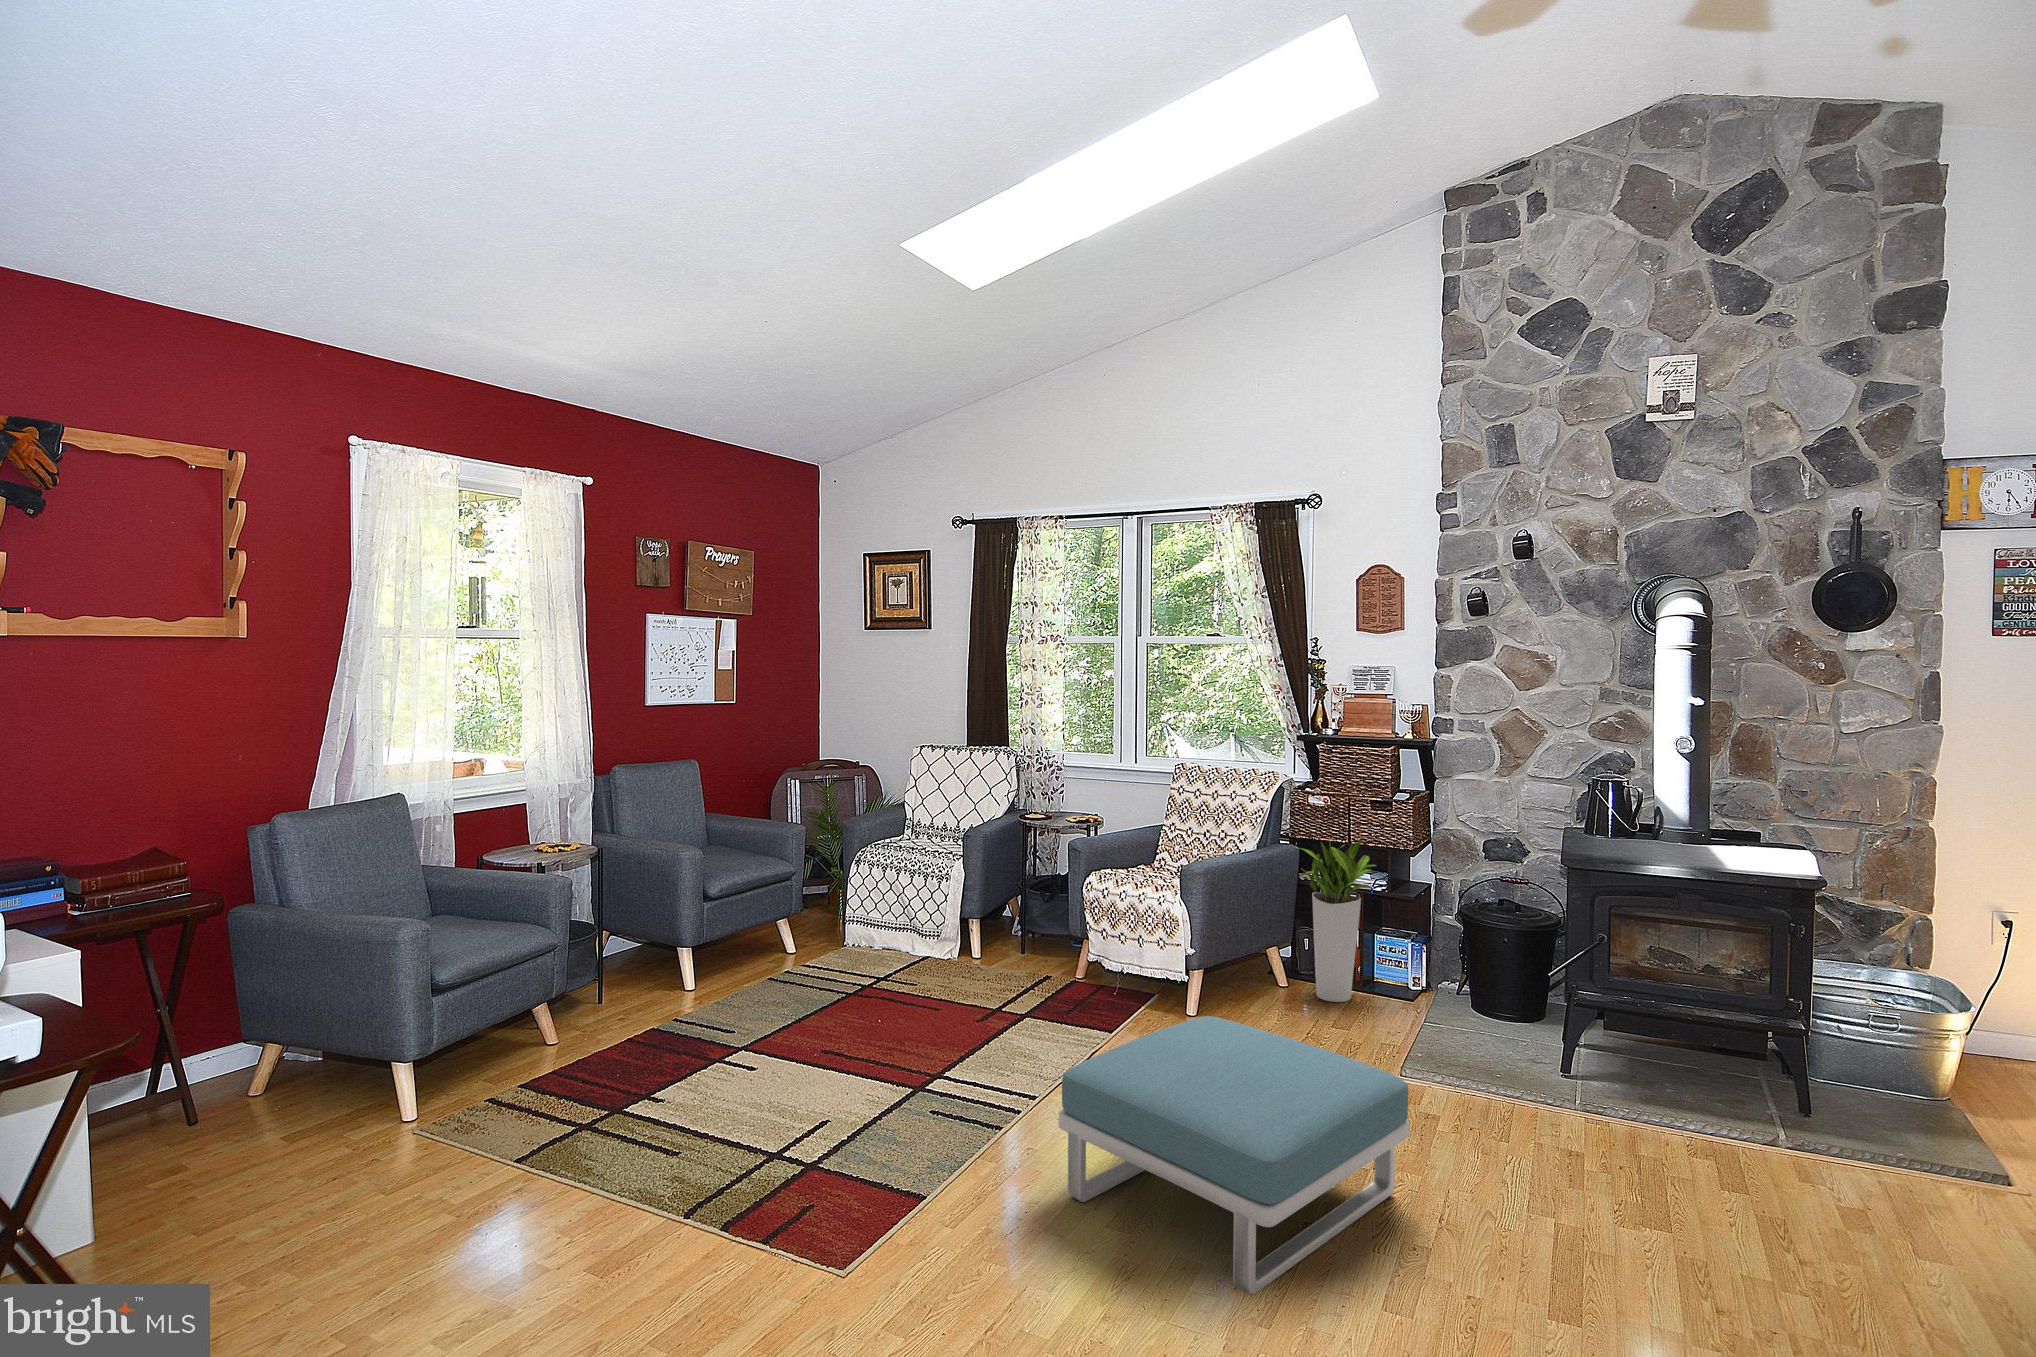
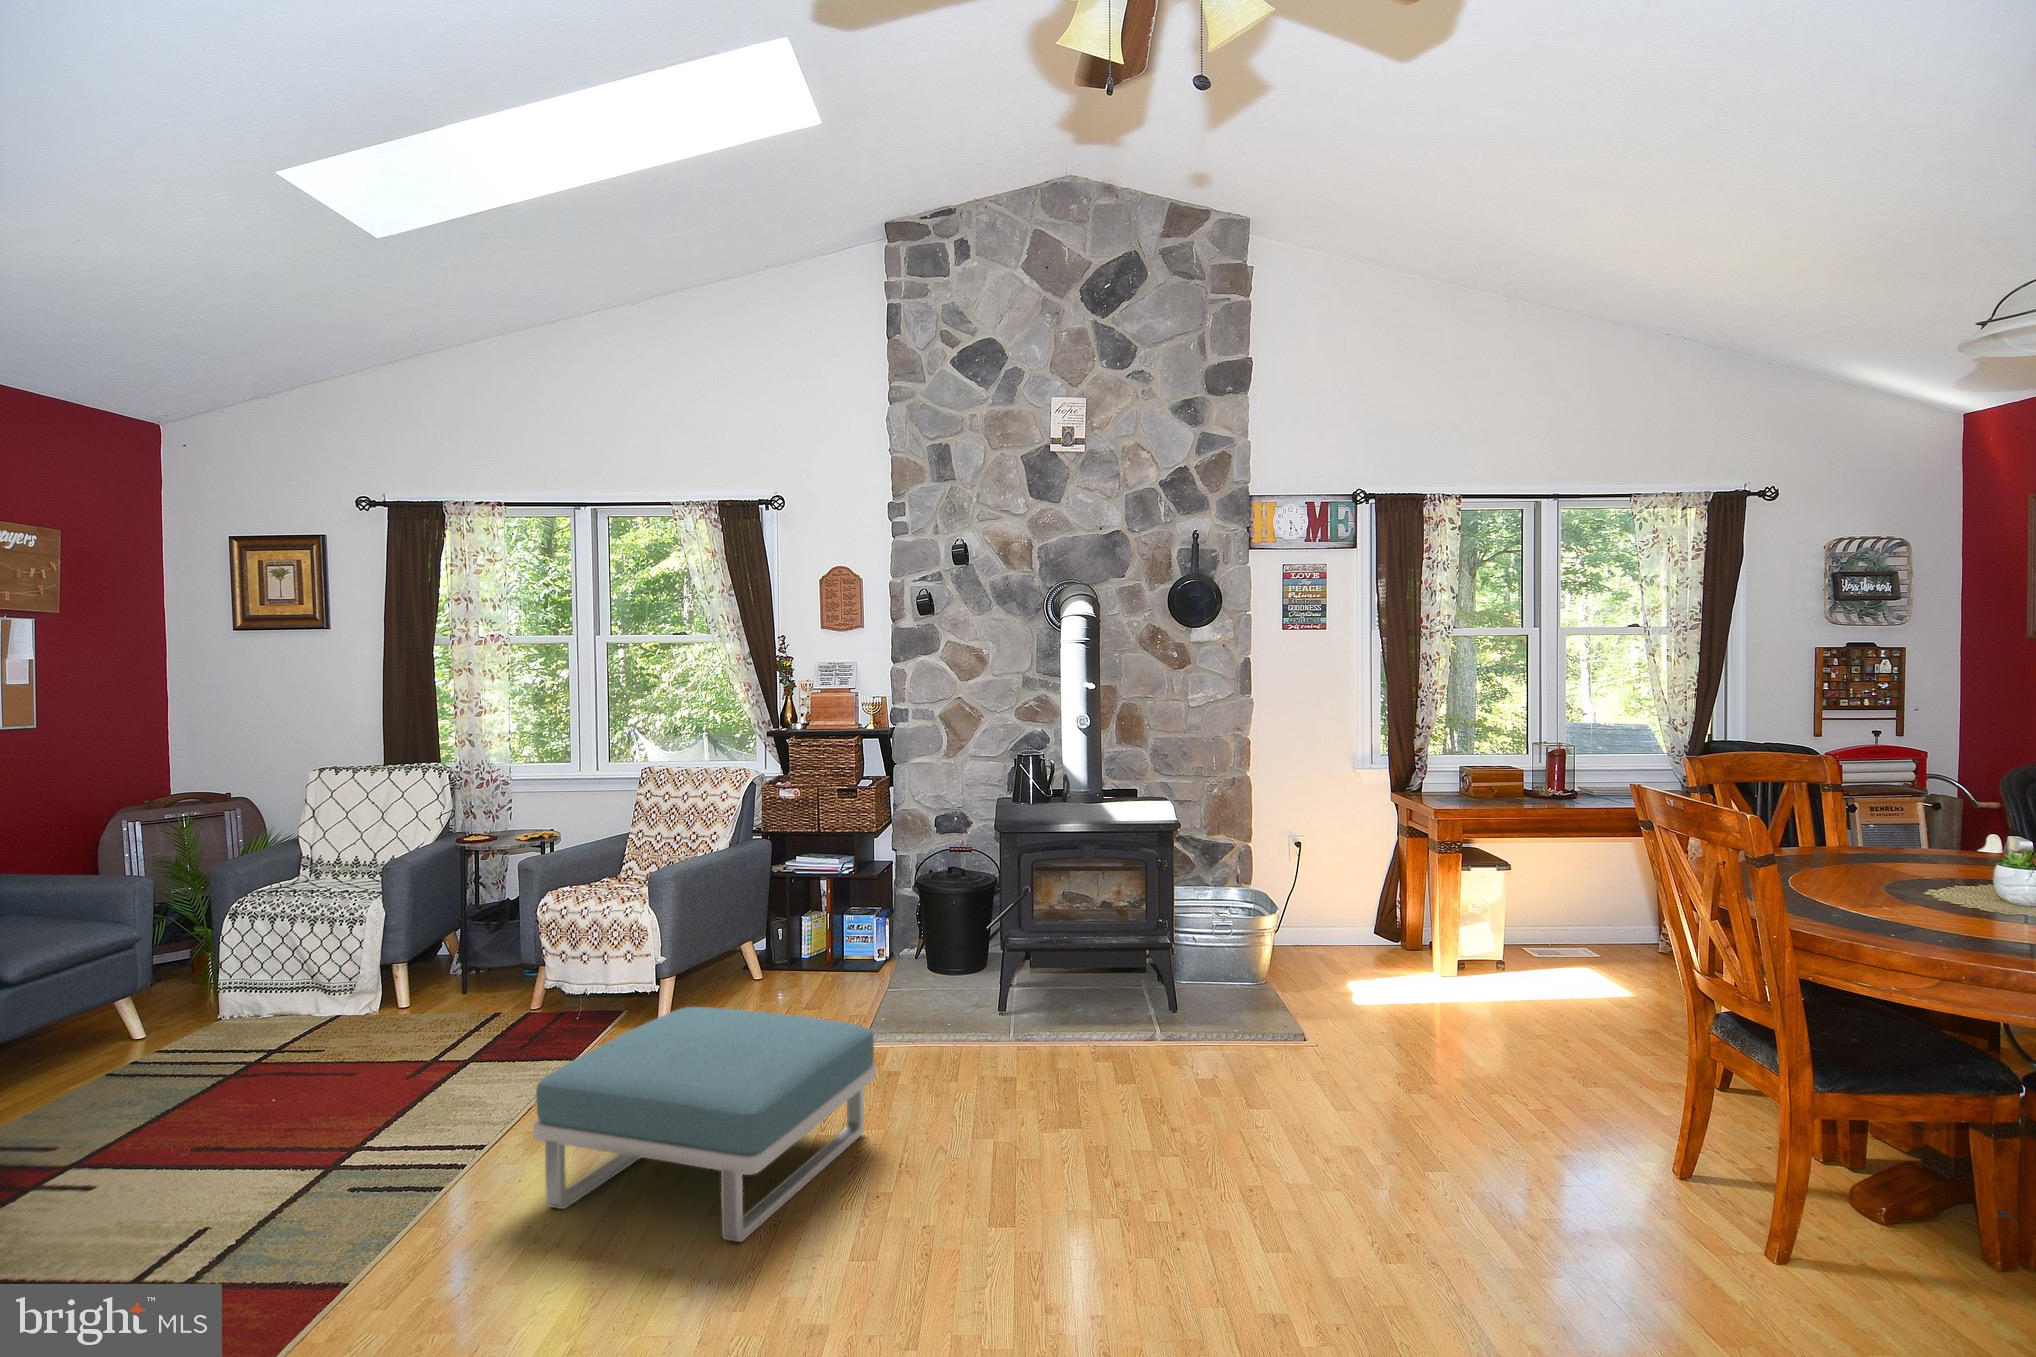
planter: present [1300,840,1376,1002] -> none [765,828,842,987]

